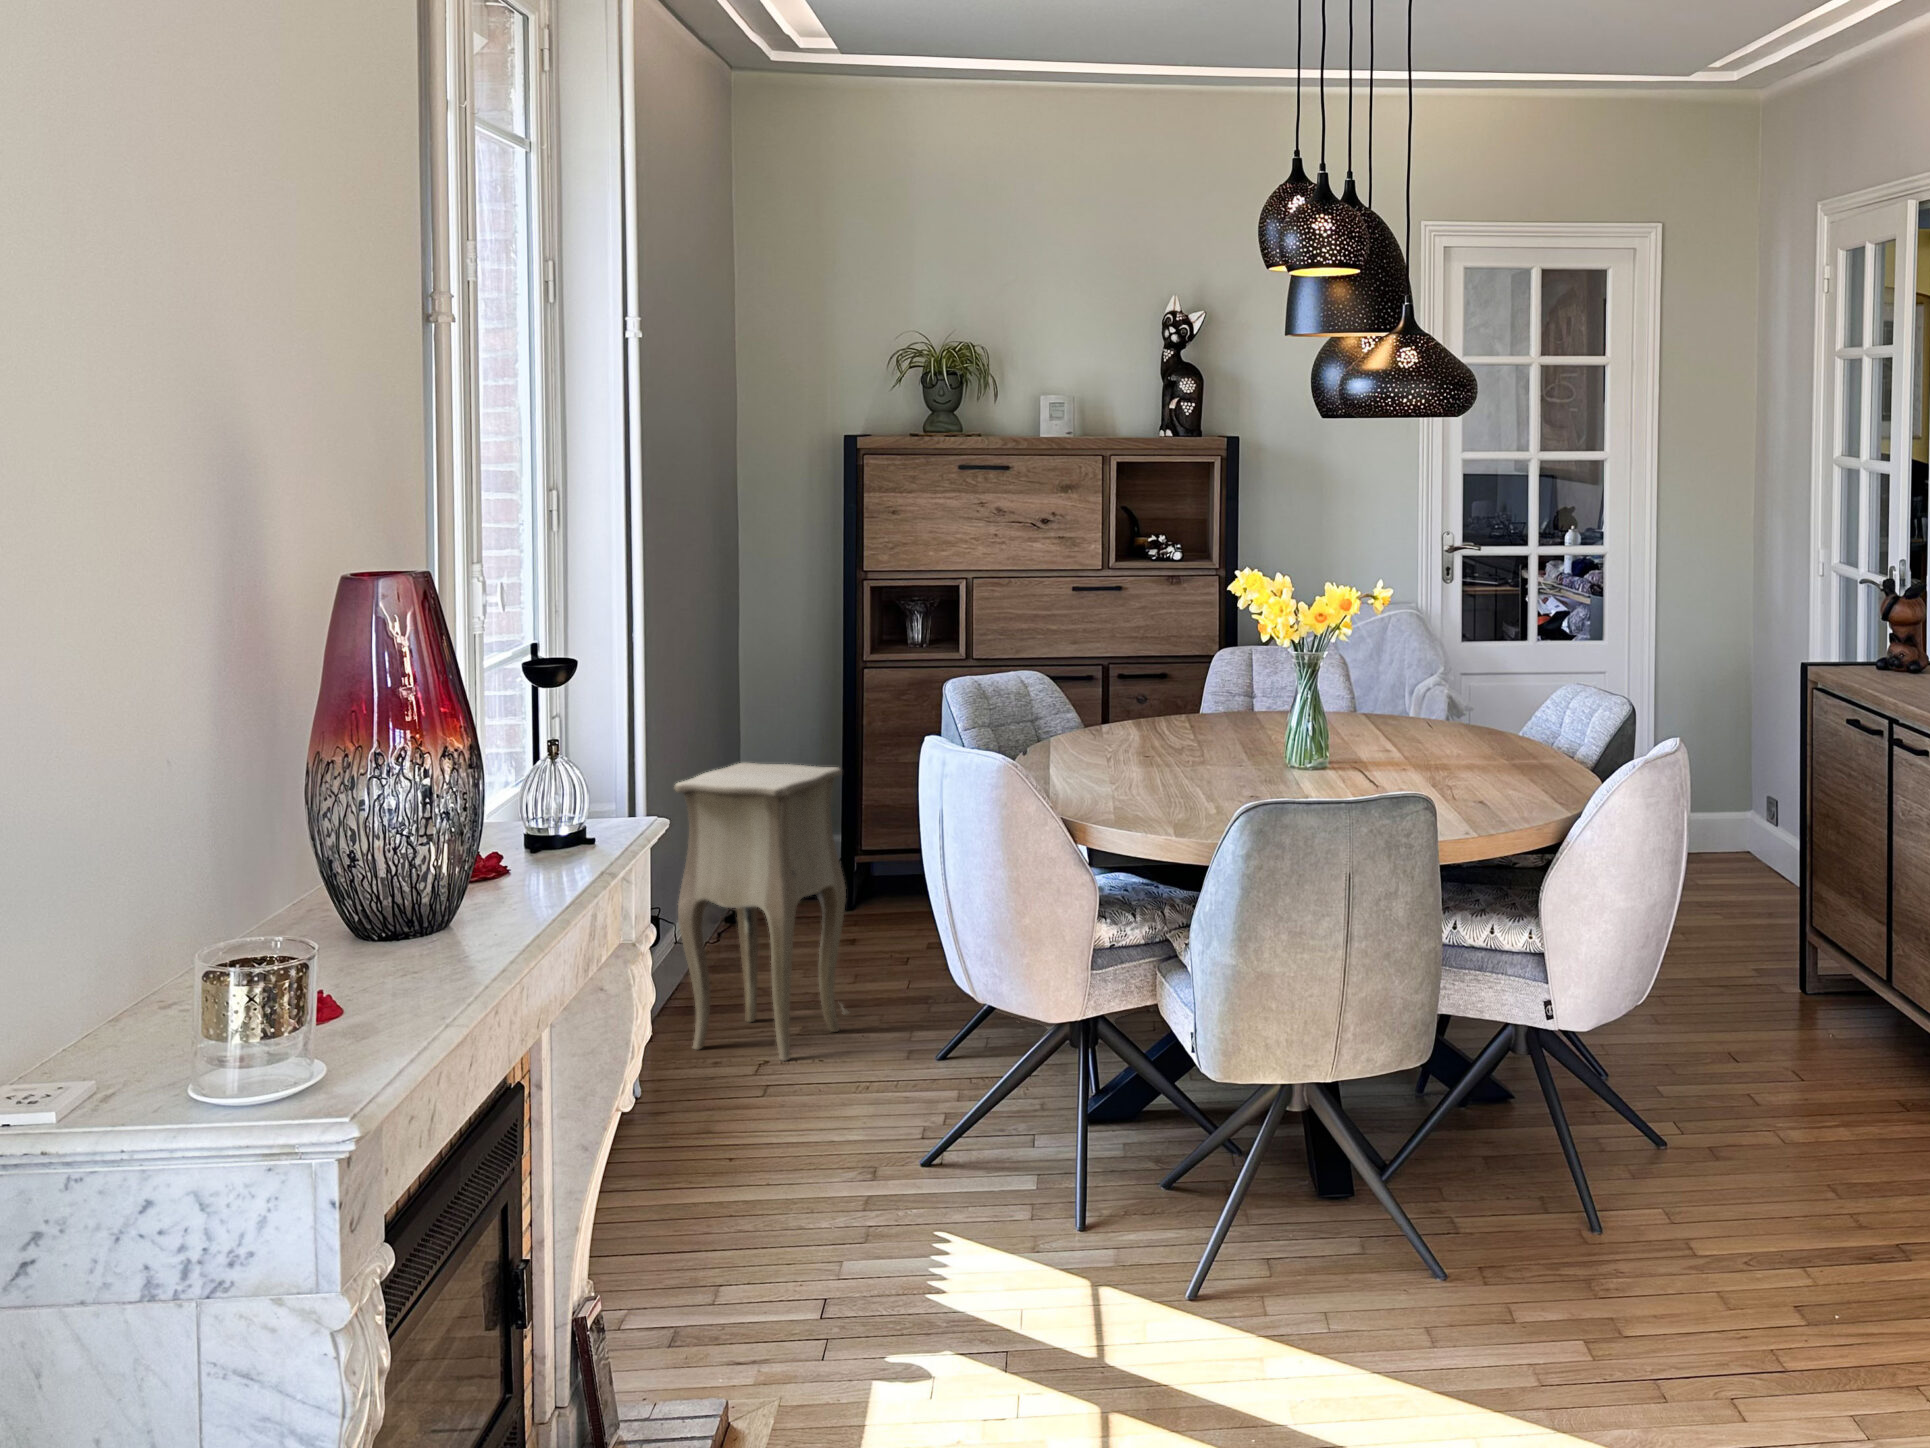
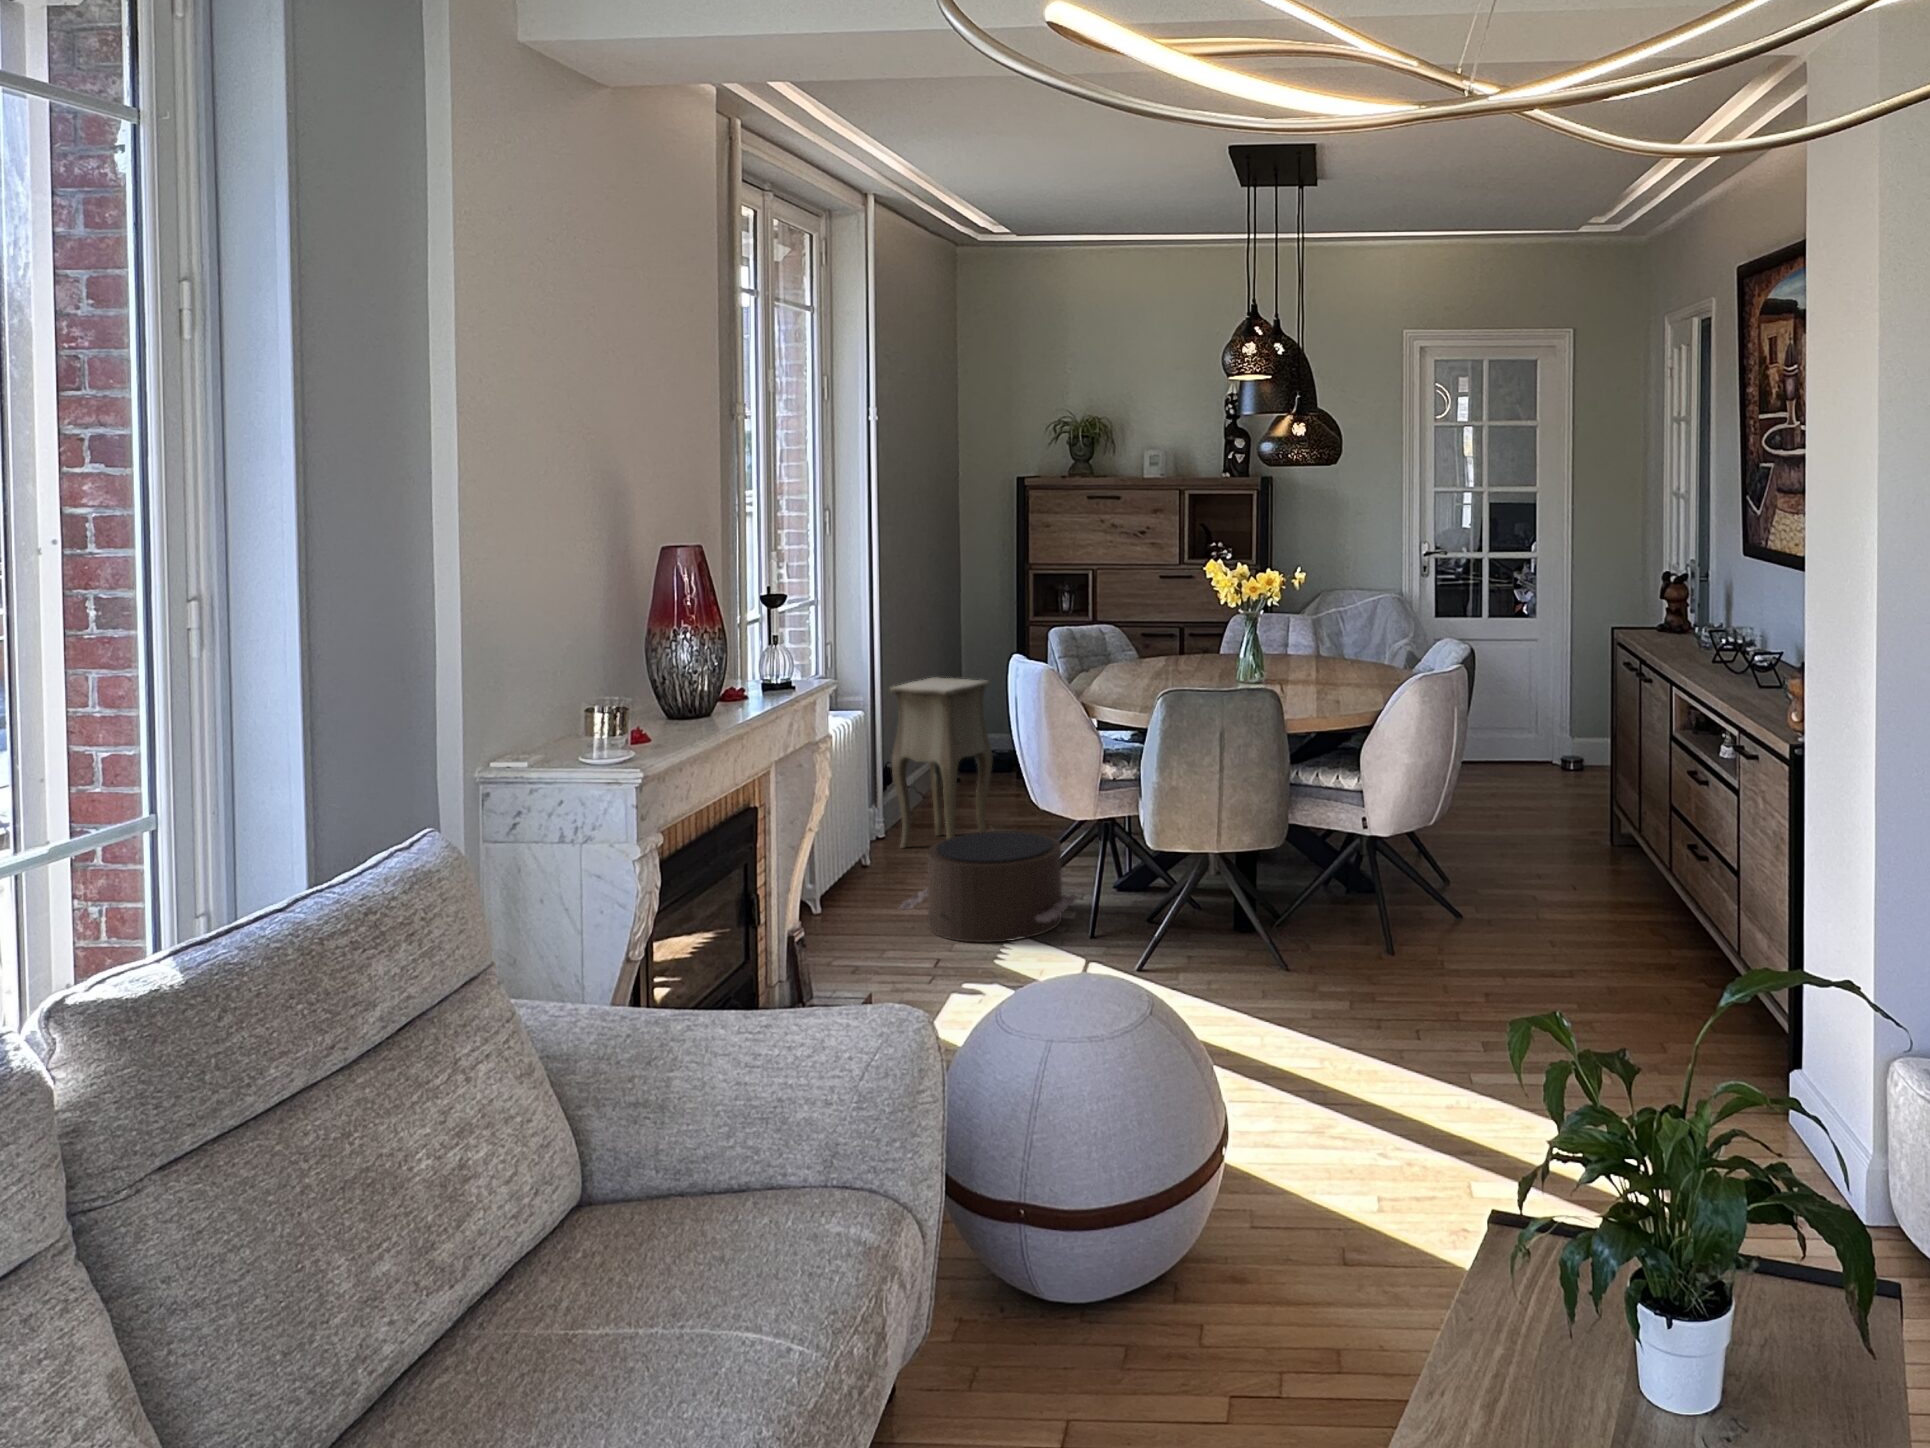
pouf: none [734,1036,1048,1251] -> present [900,831,1076,943]

